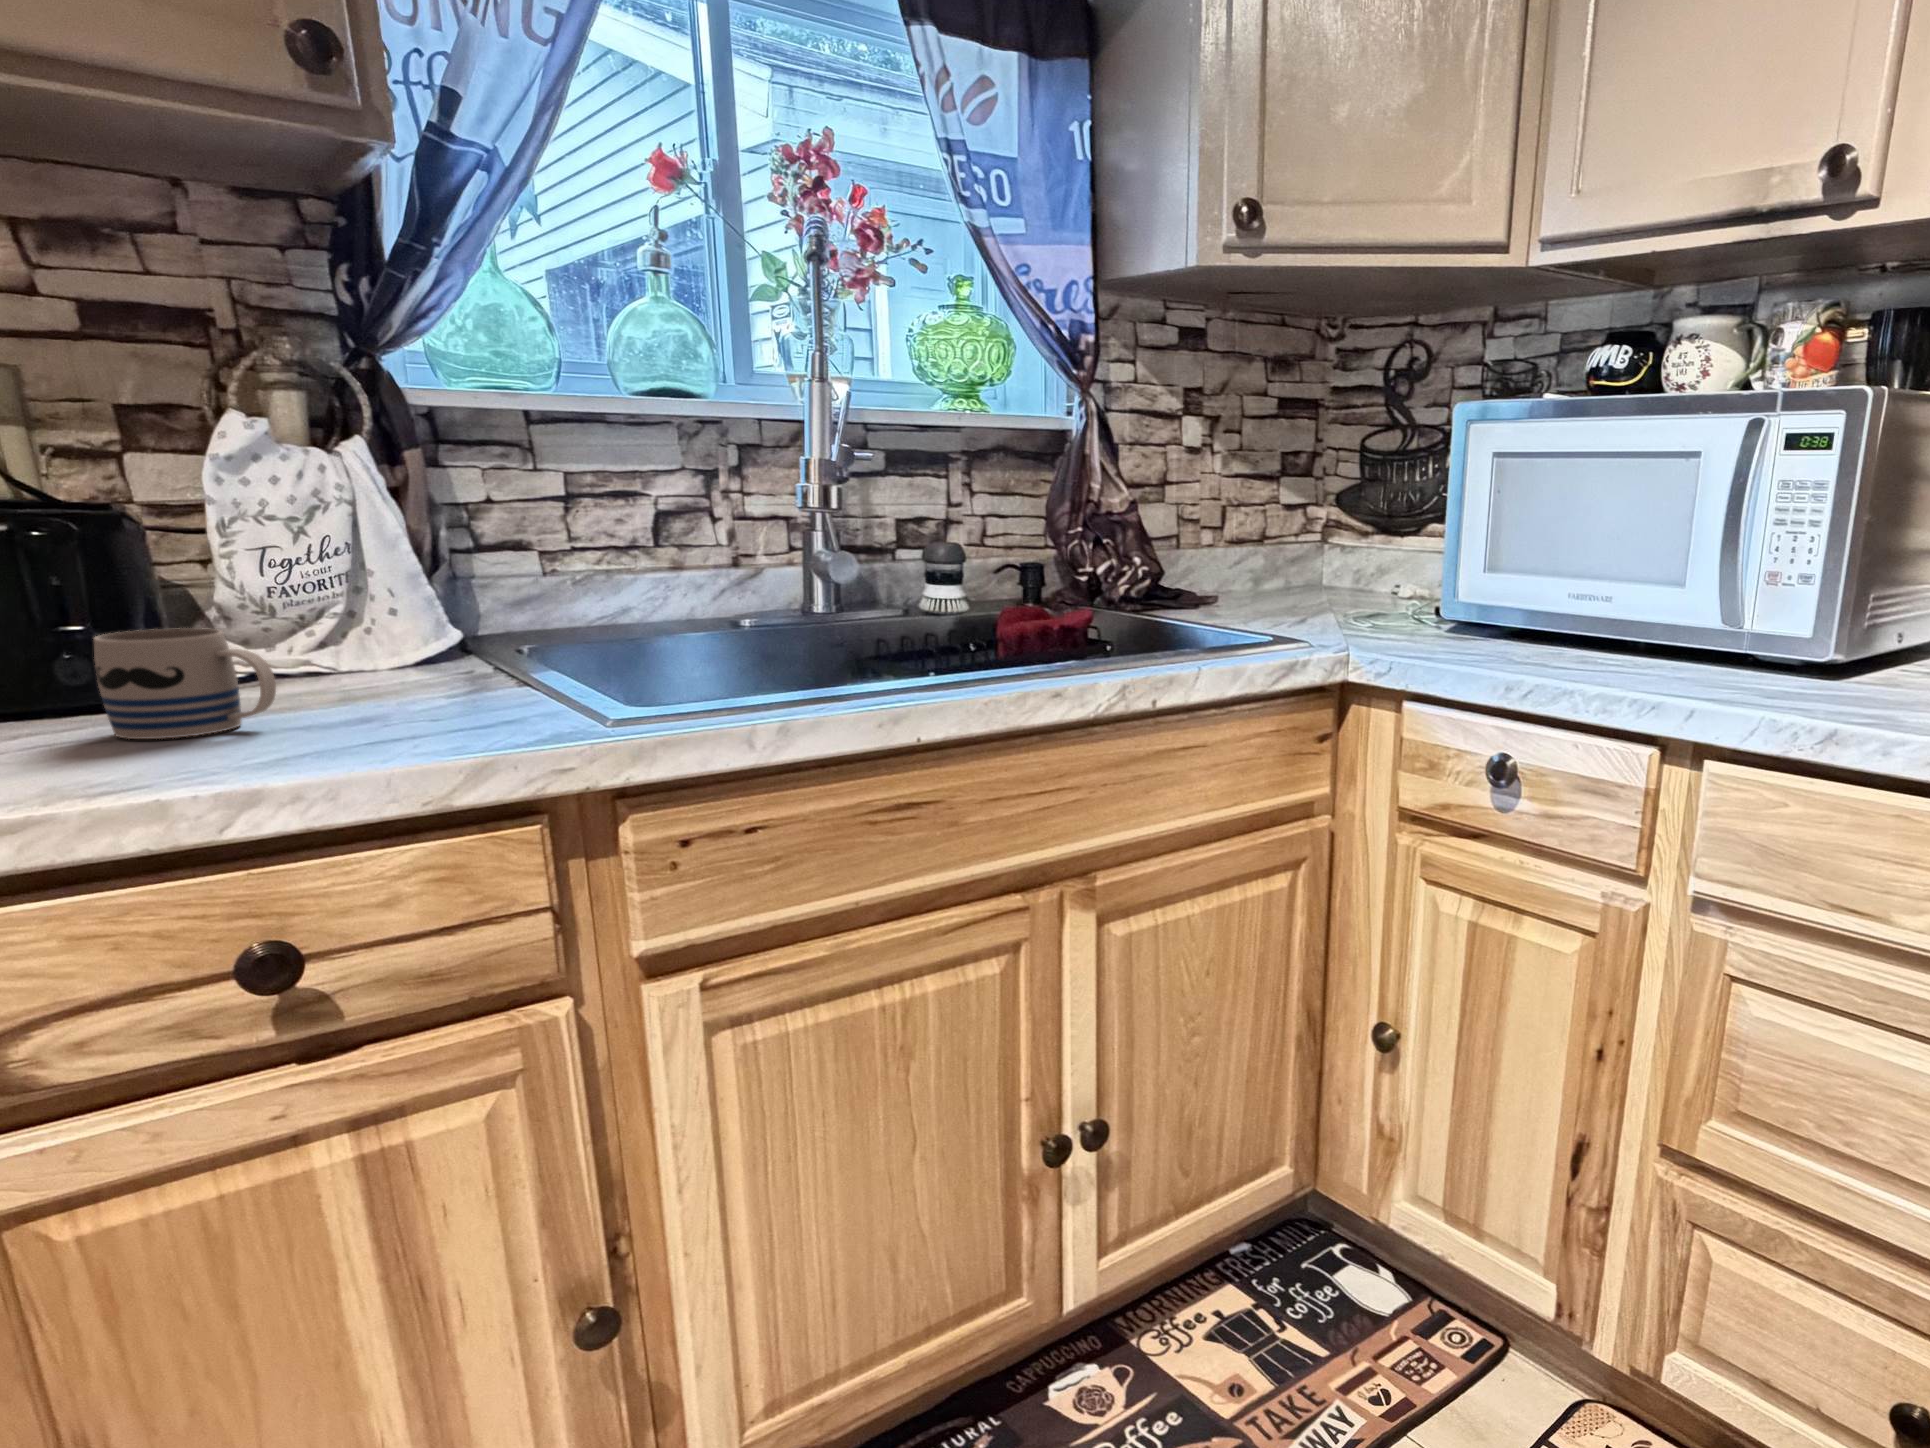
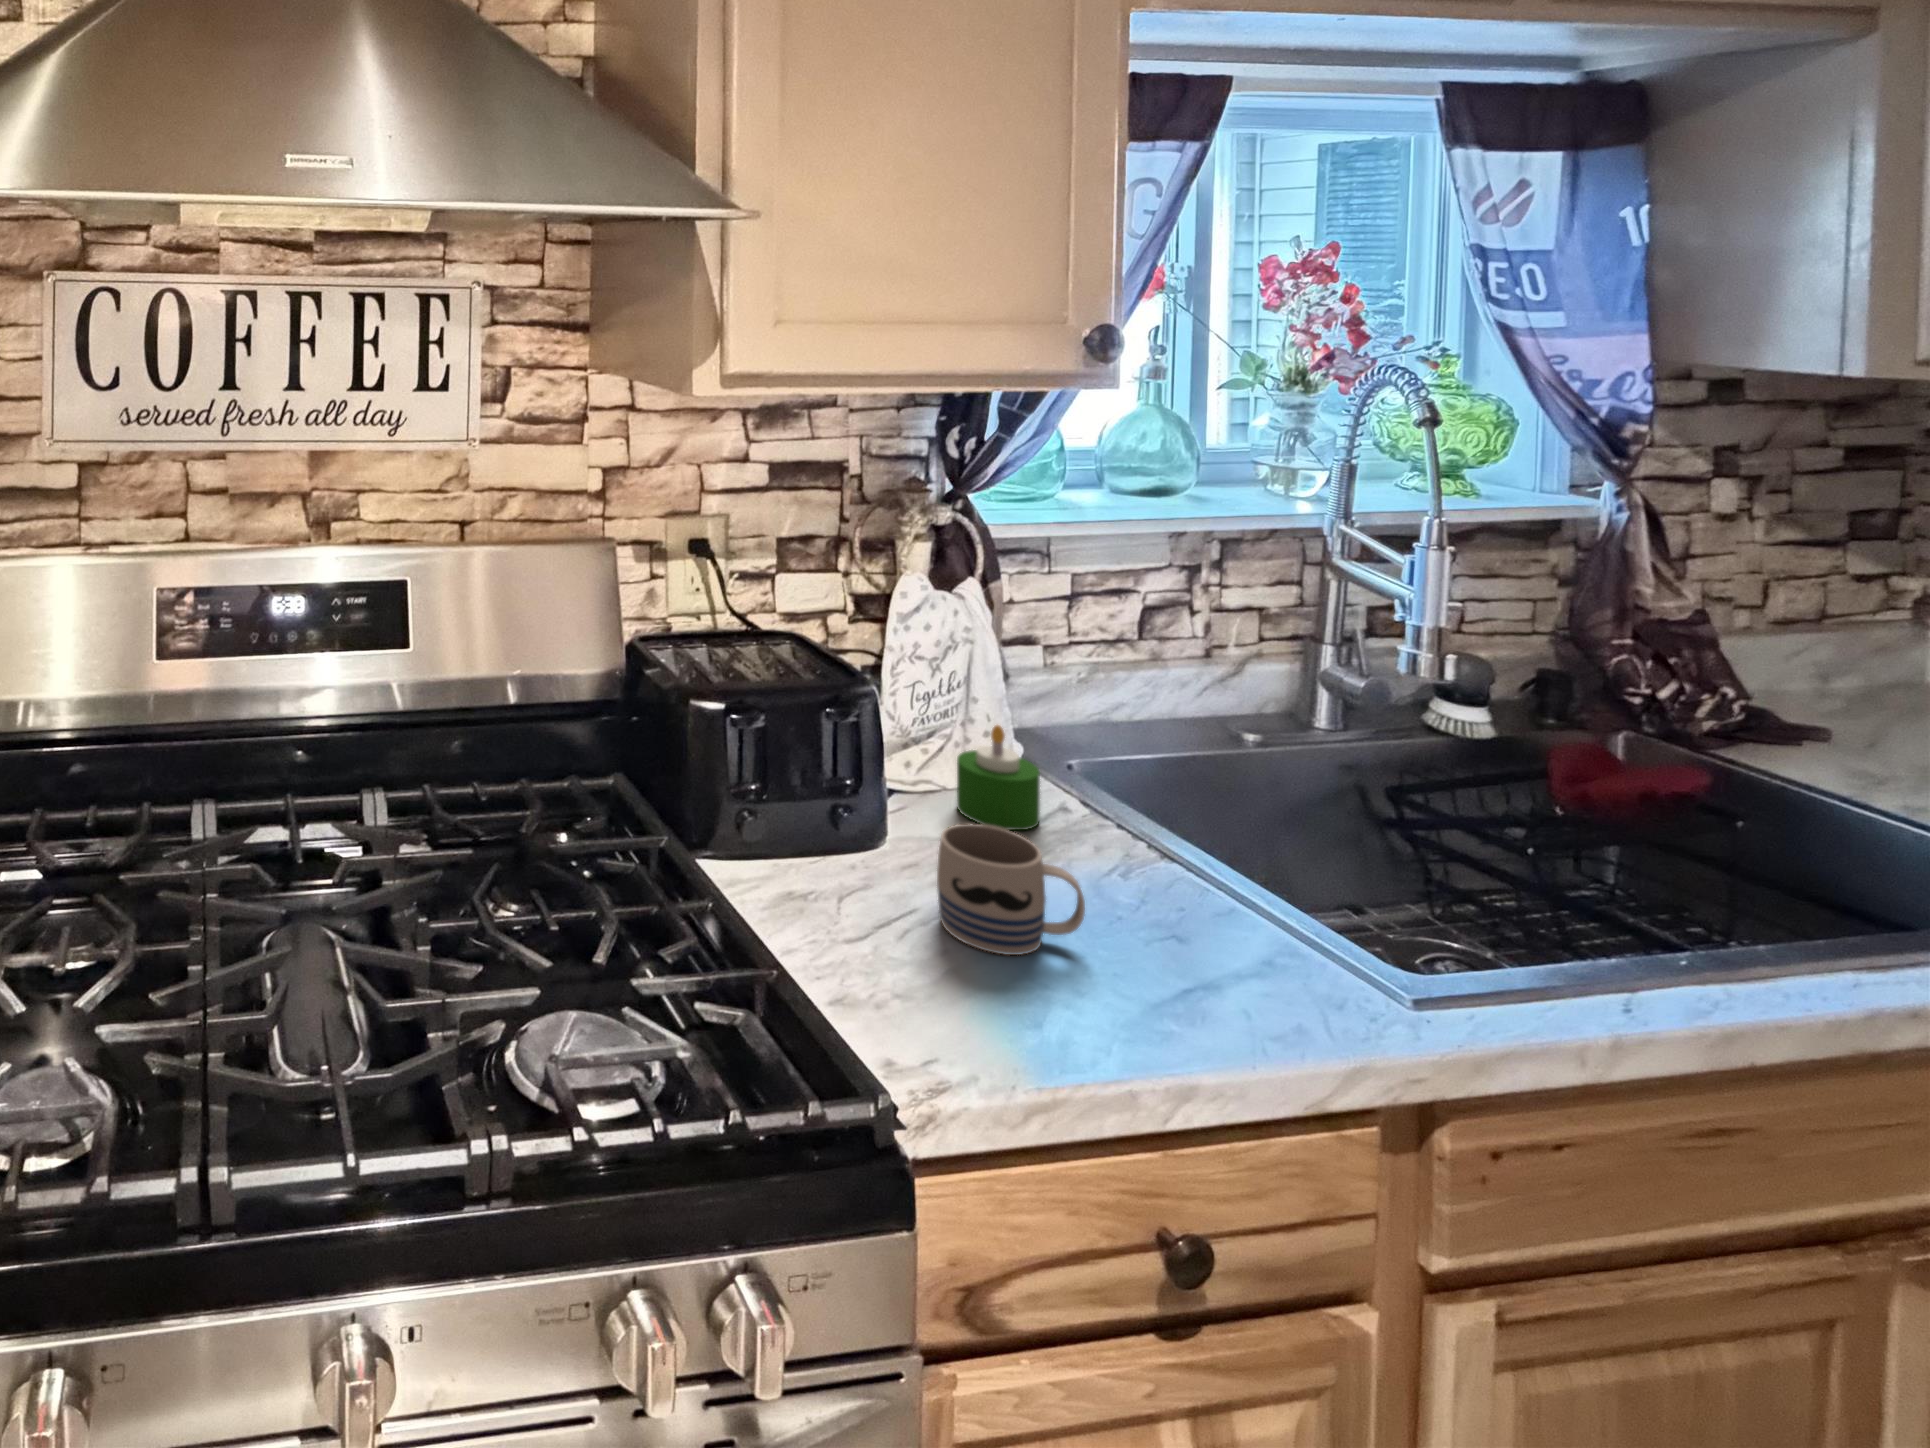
candle: none [314,581,418,684] -> present [957,725,1040,830]

